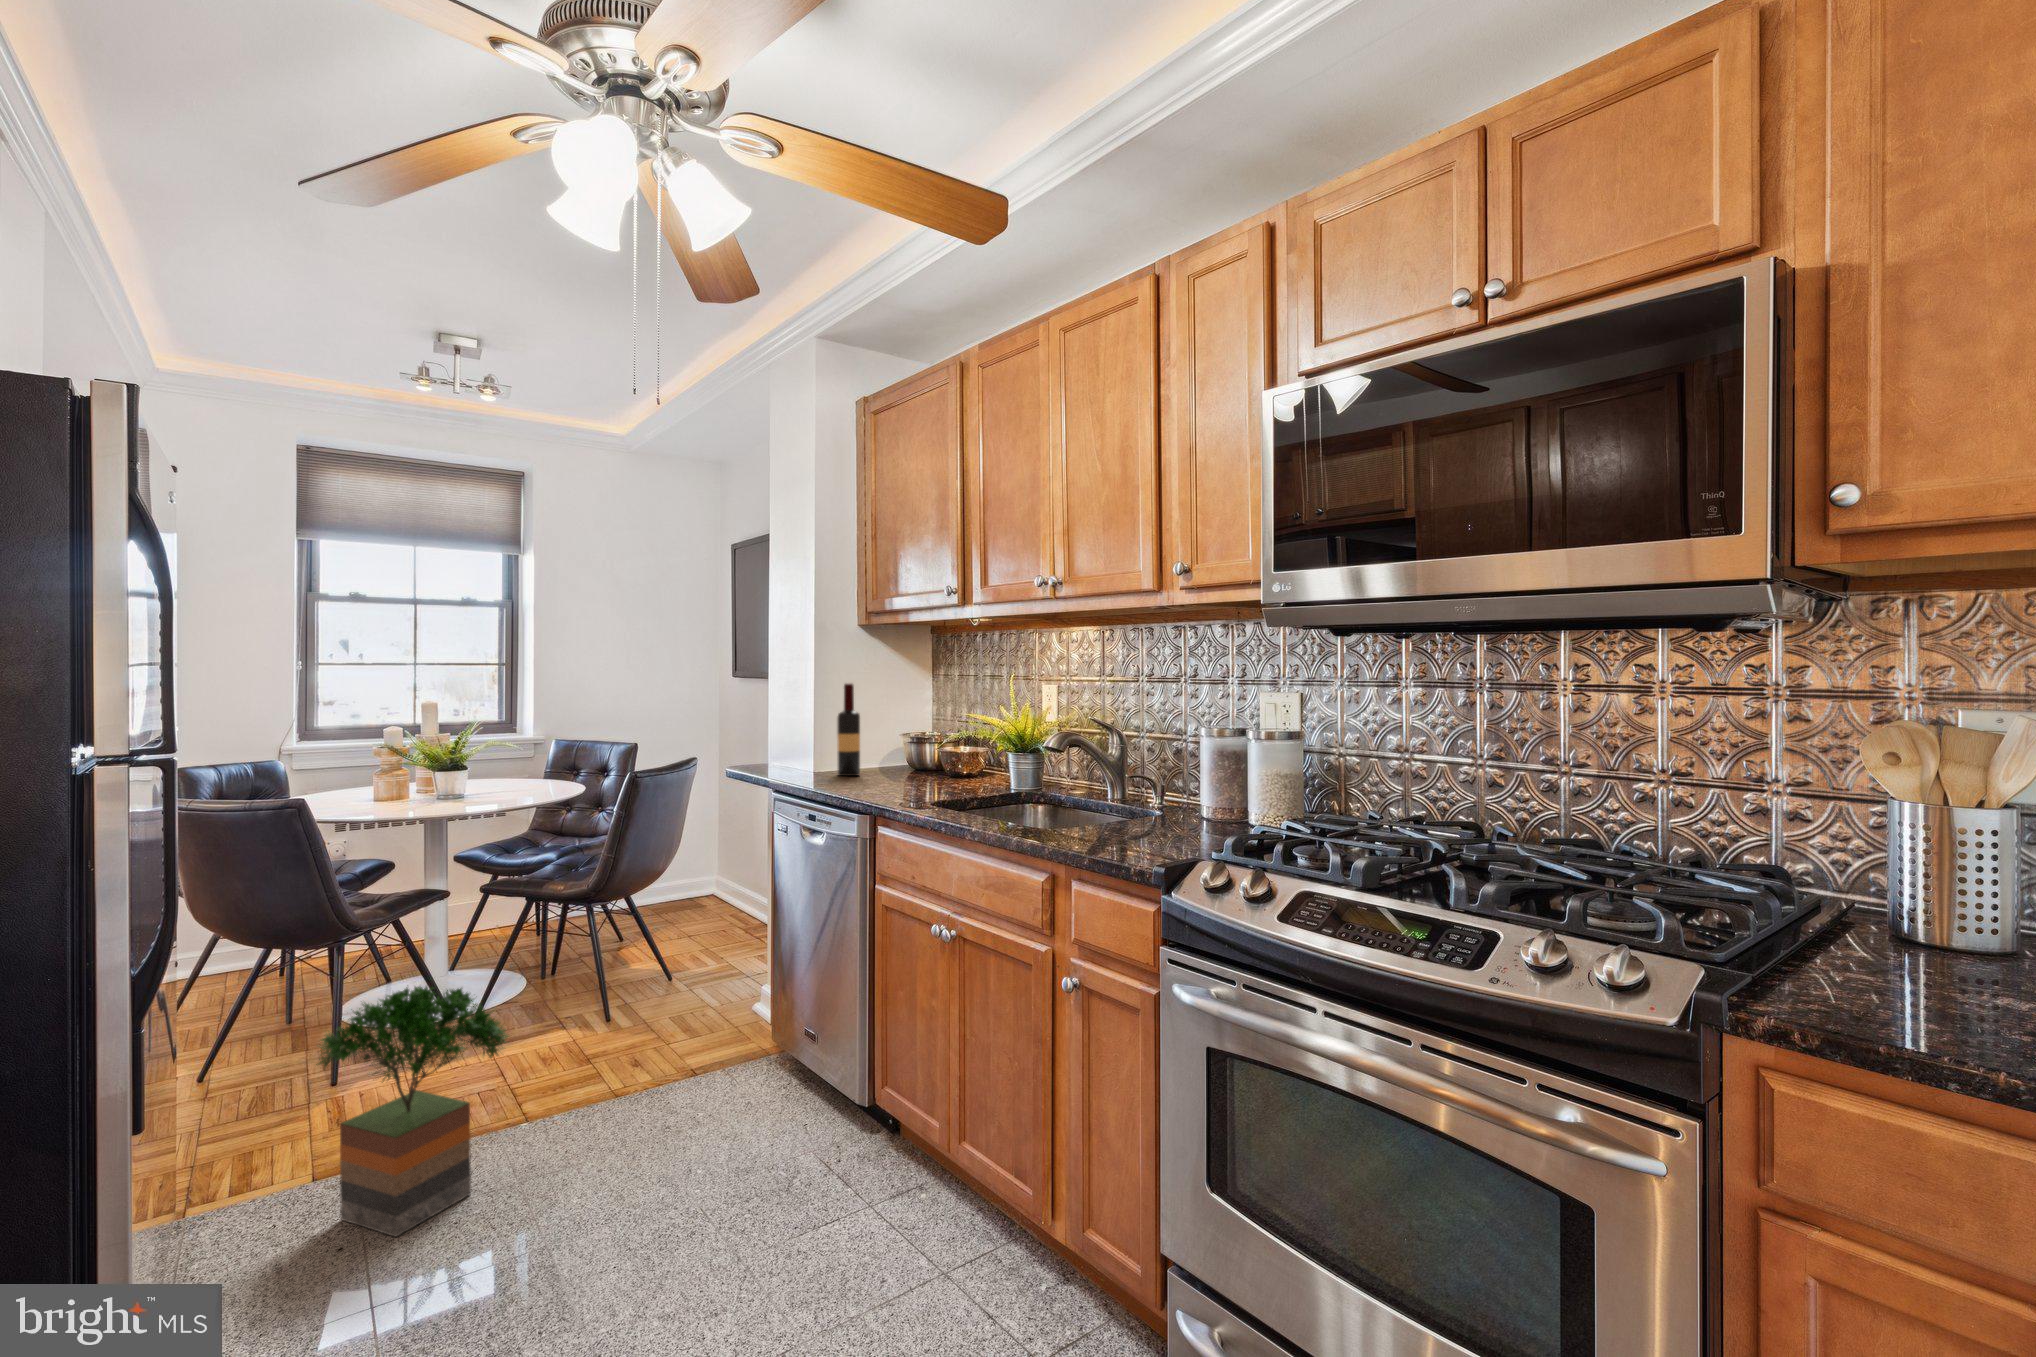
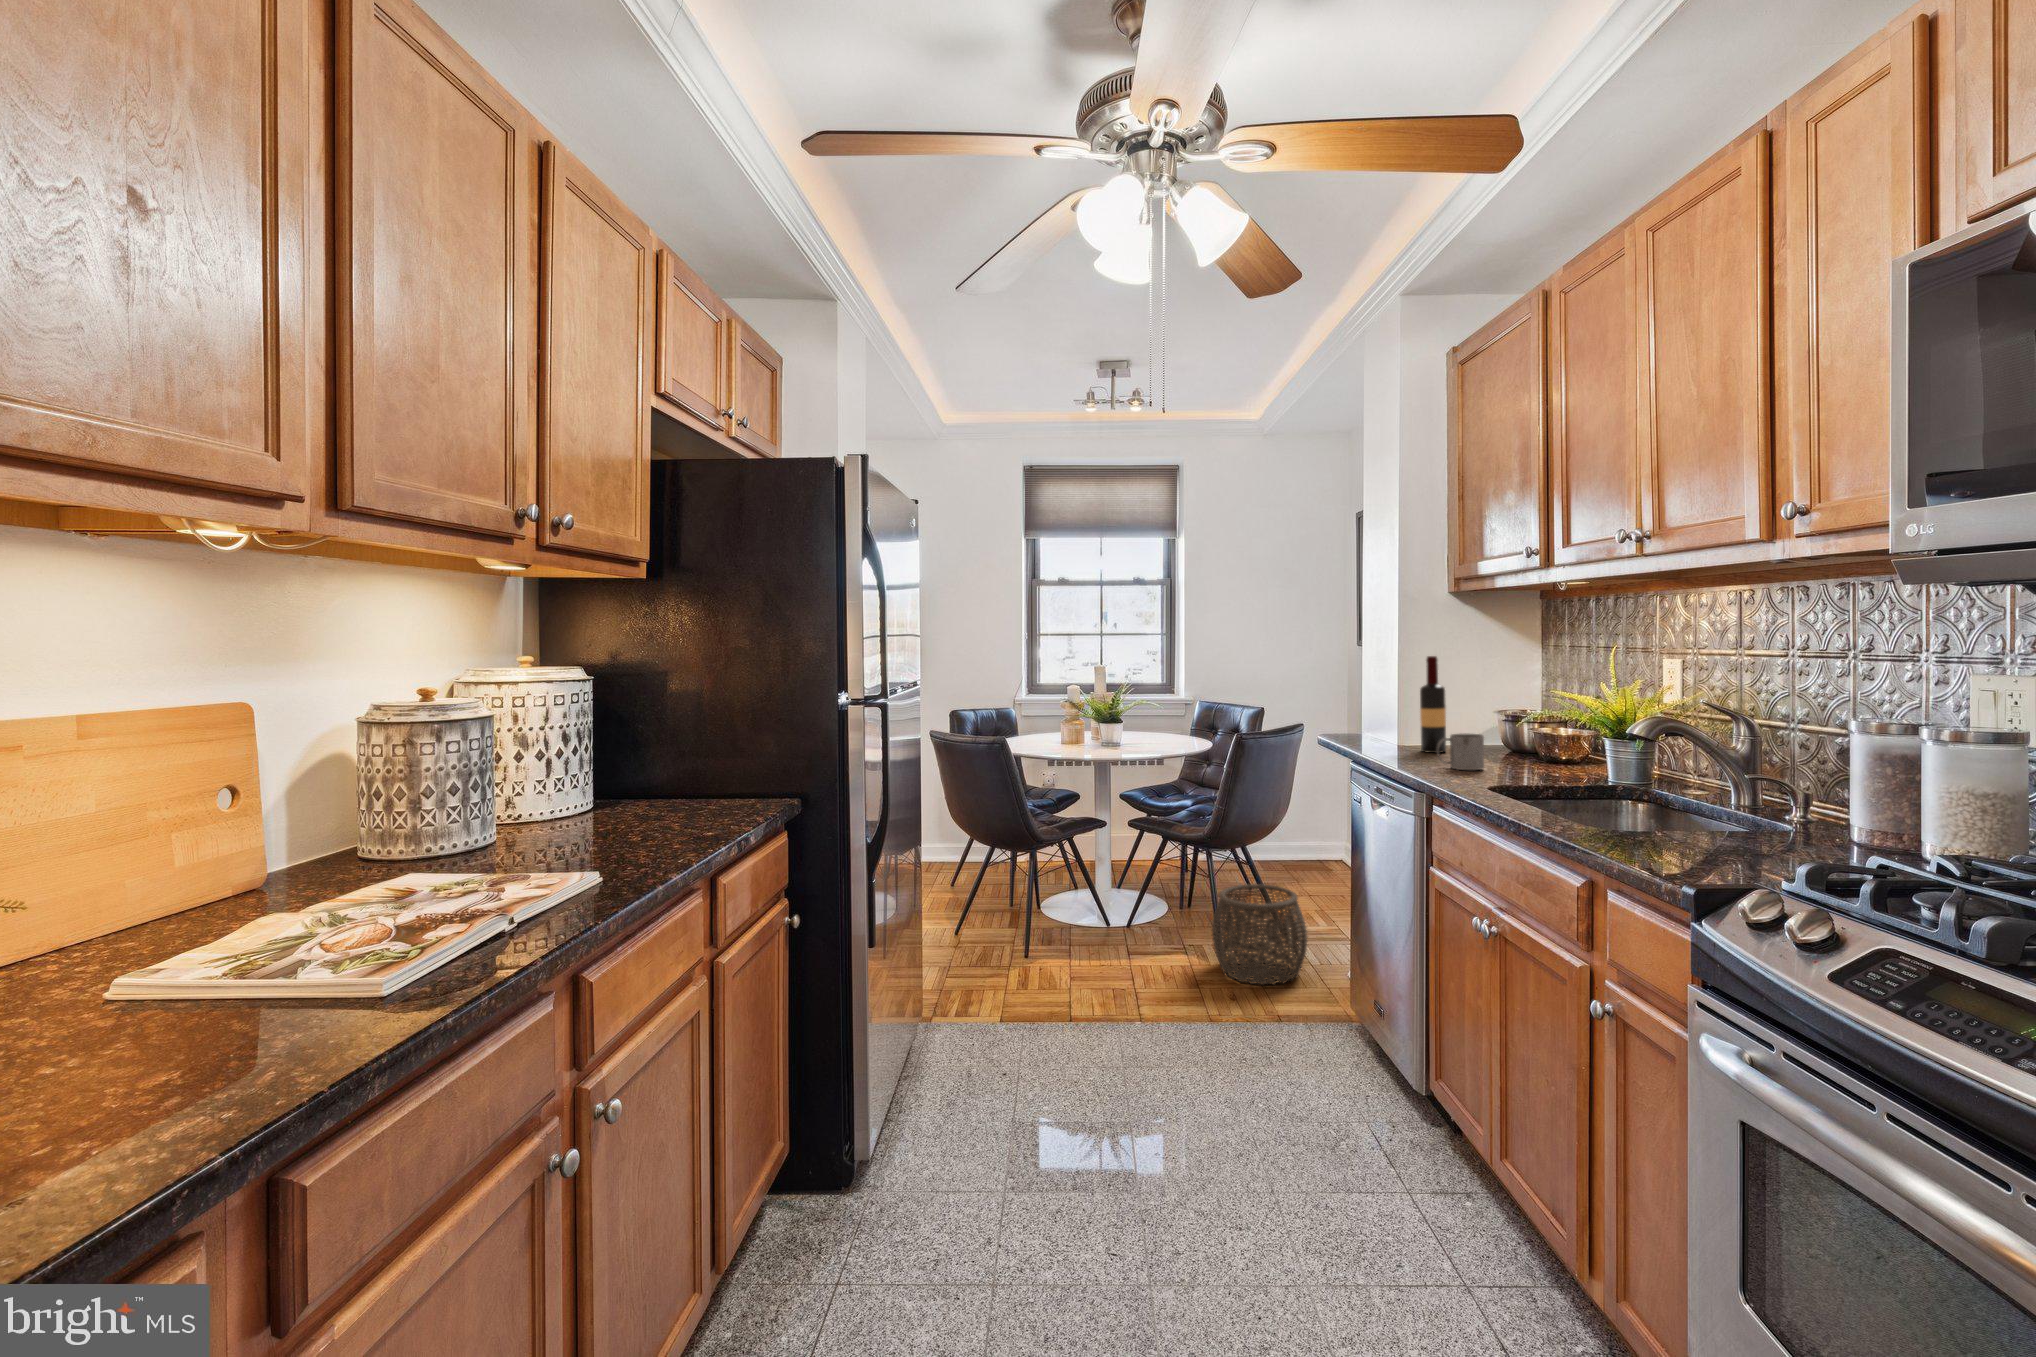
mug: none [867,754,907,788] -> present [1437,733,1484,770]
woven basket: none [601,932,711,1046] -> present [1212,884,1308,985]
potted tree: present [316,986,509,1237] -> none [988,898,1113,1085]

